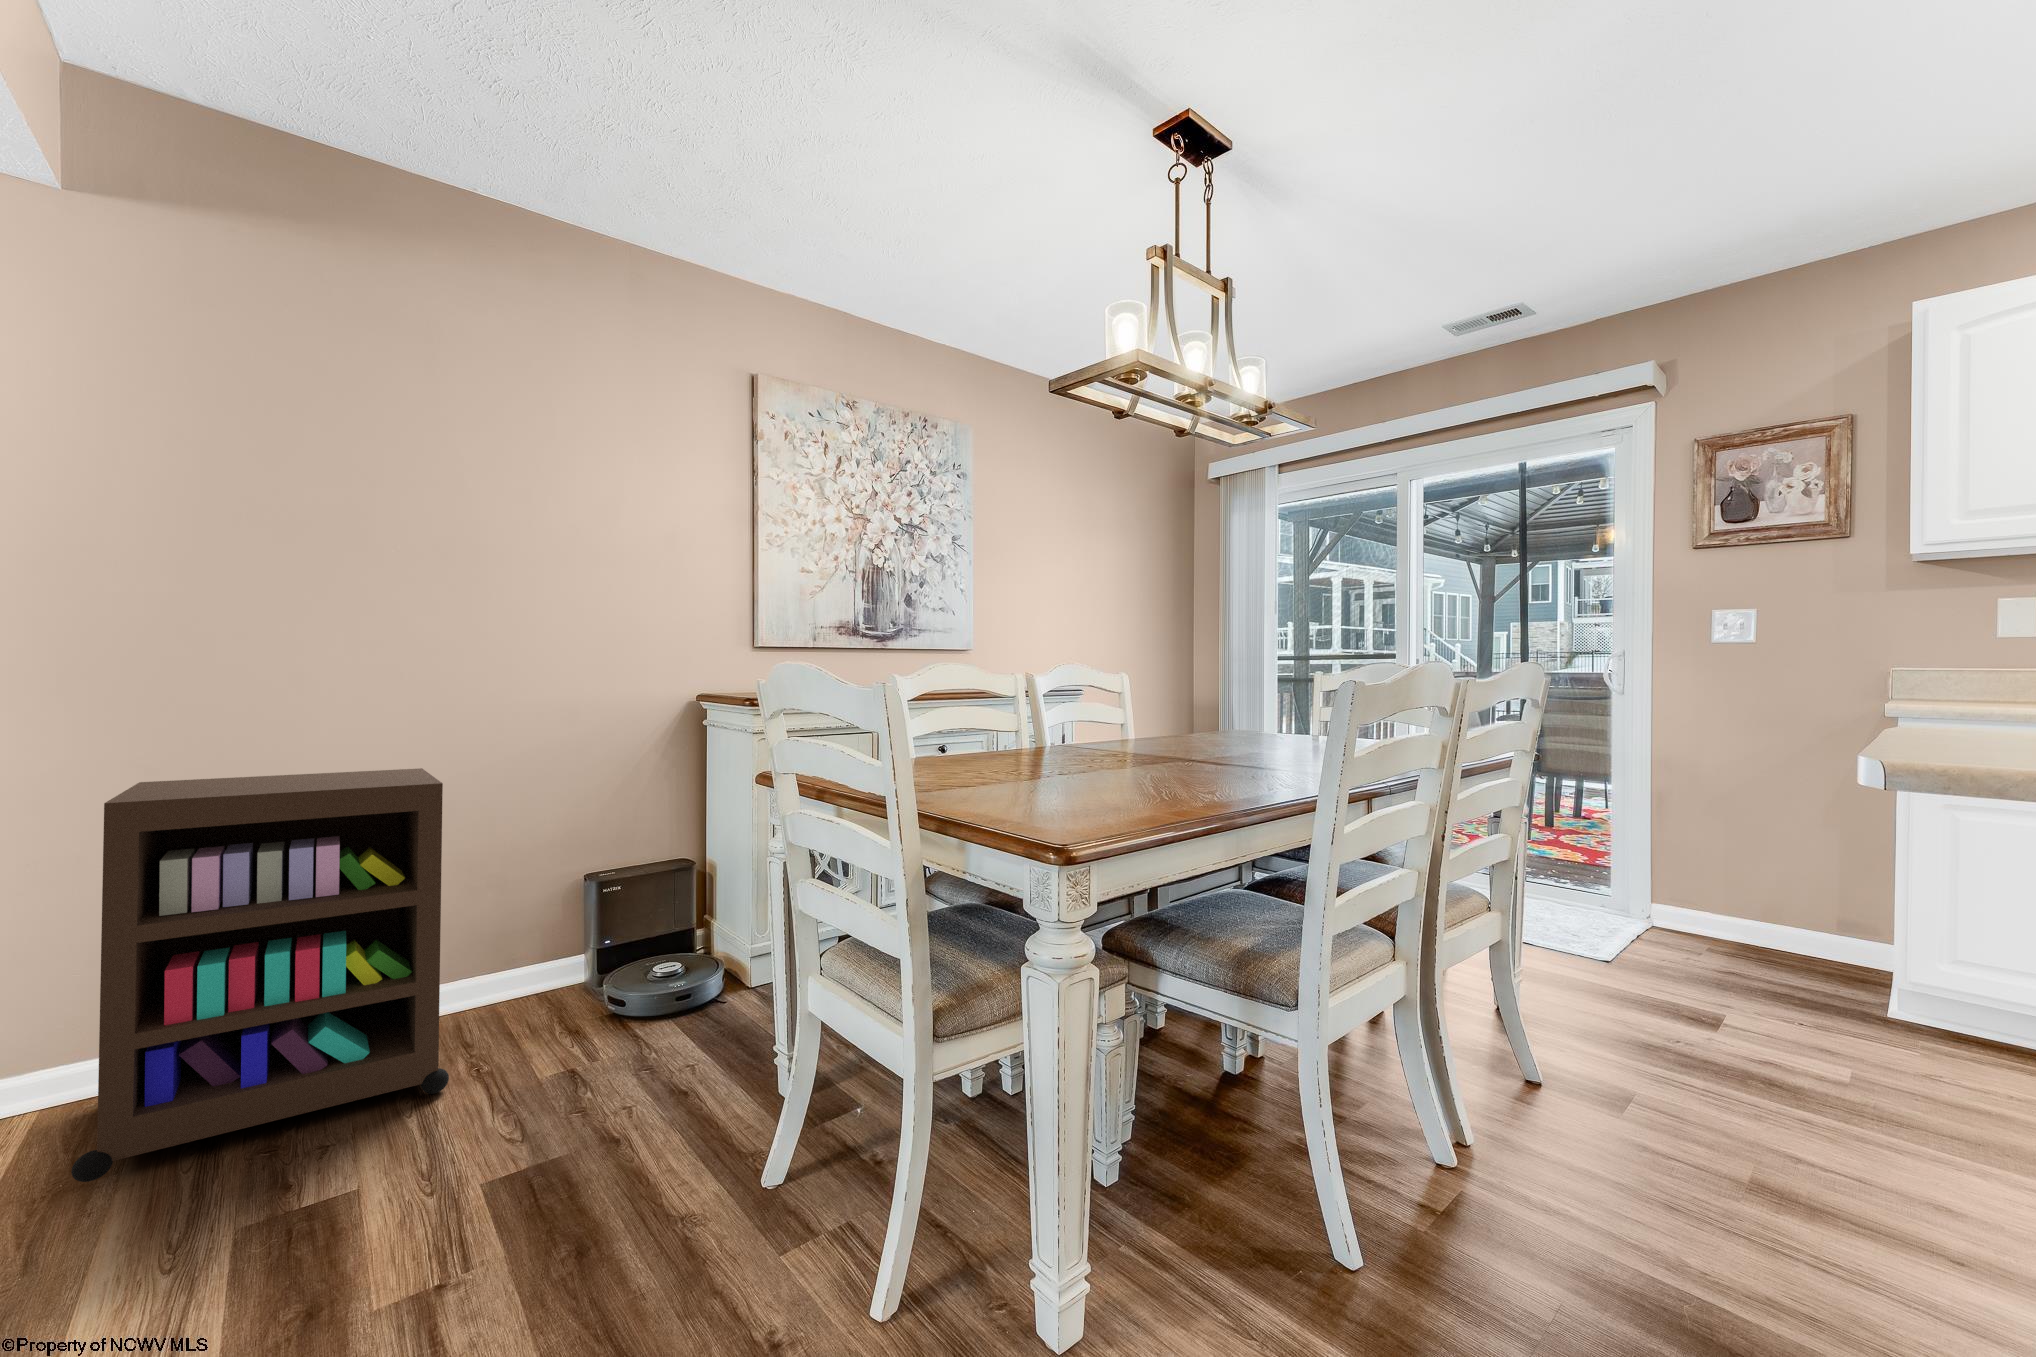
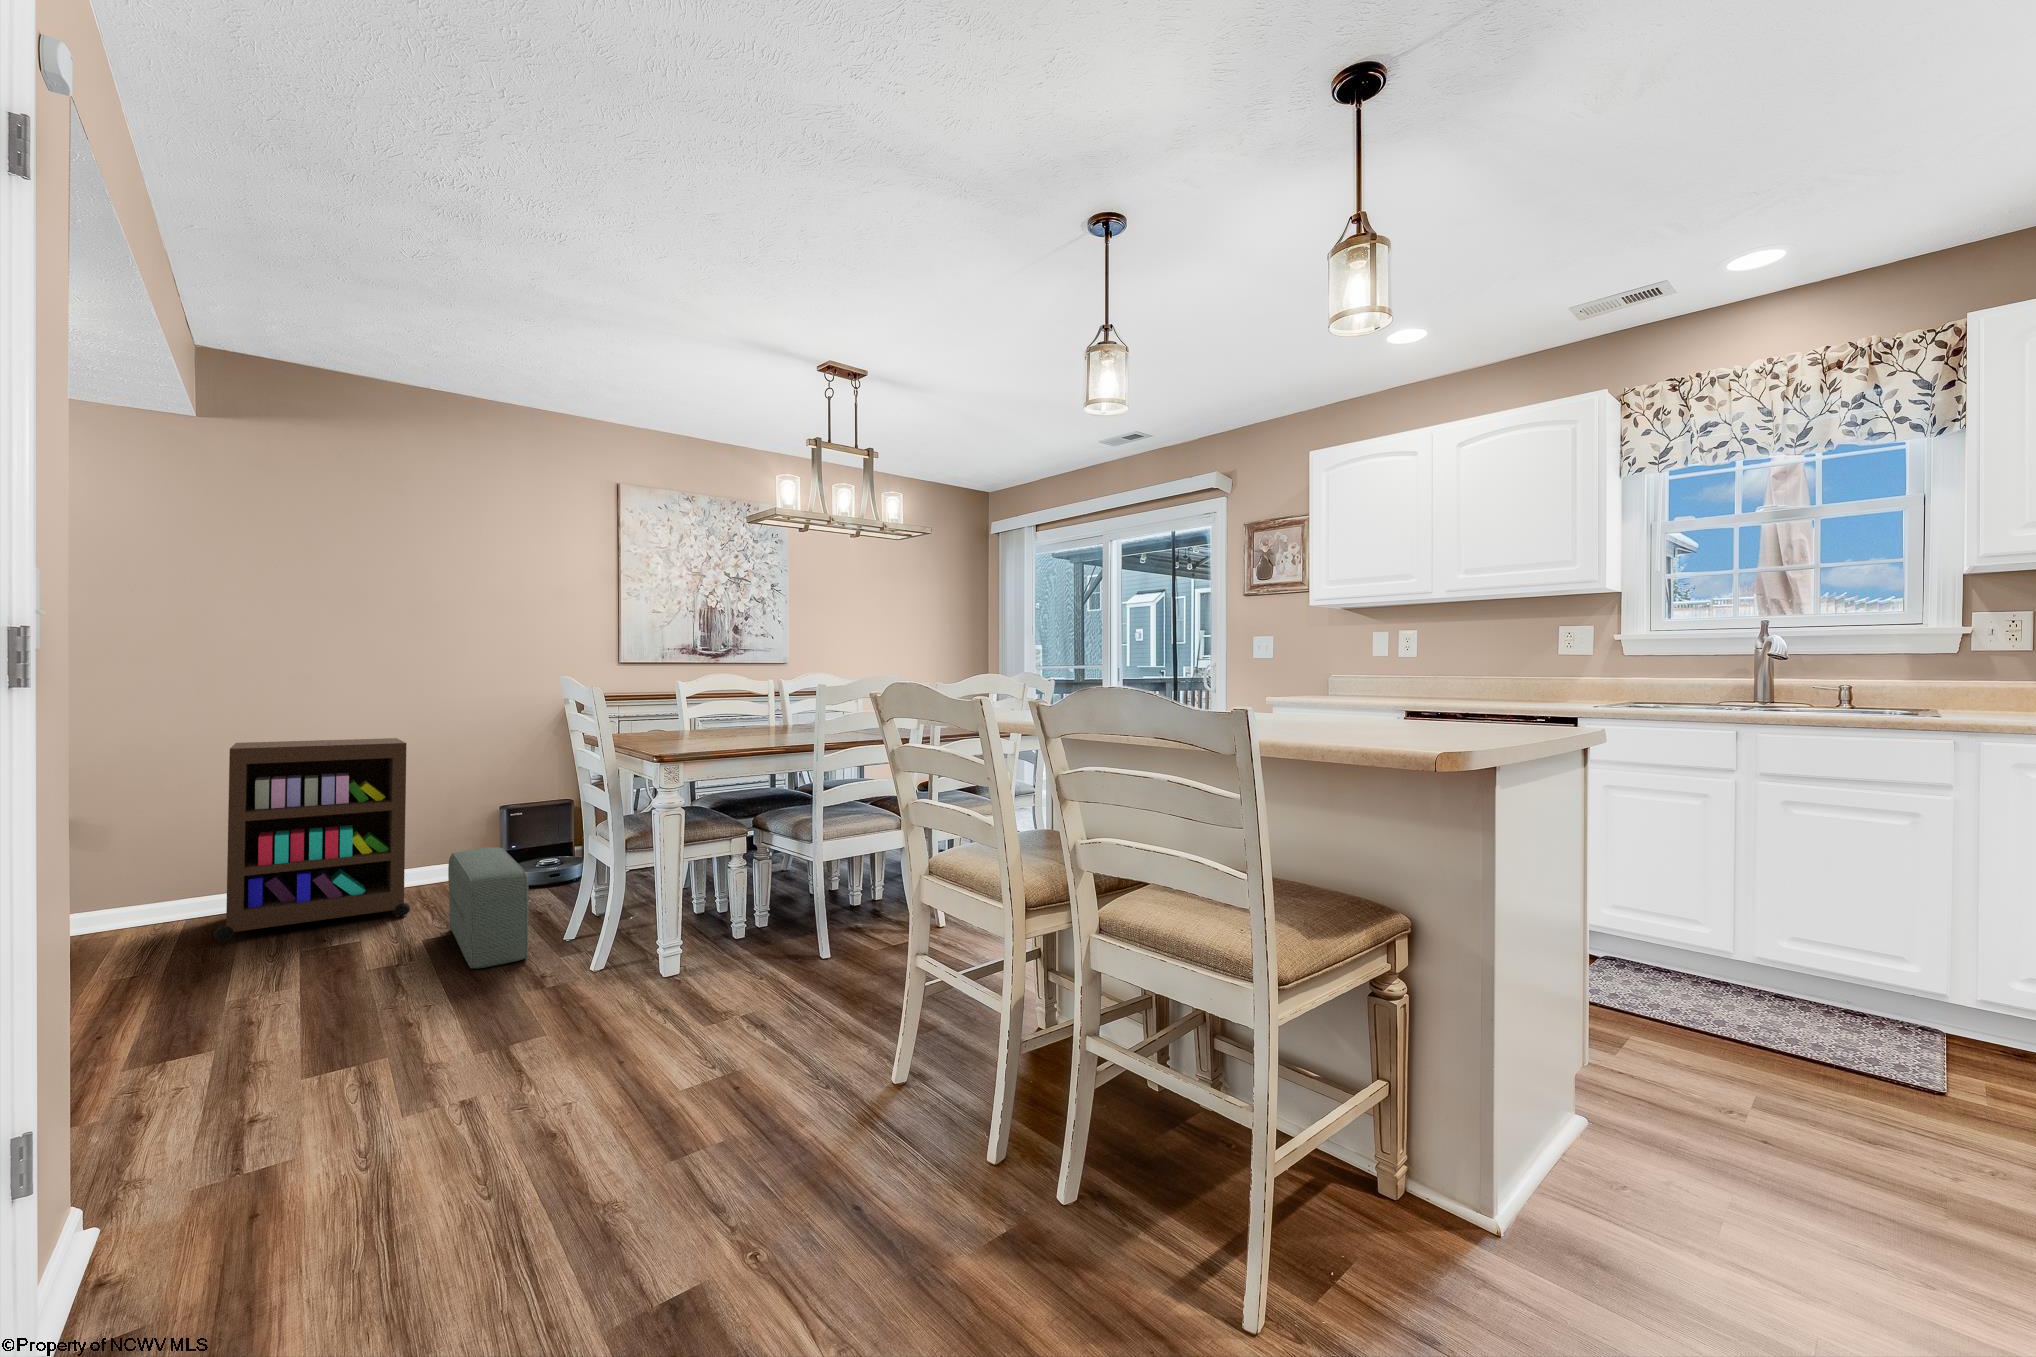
pouf: none [526,978,704,1295] -> present [448,847,529,968]

